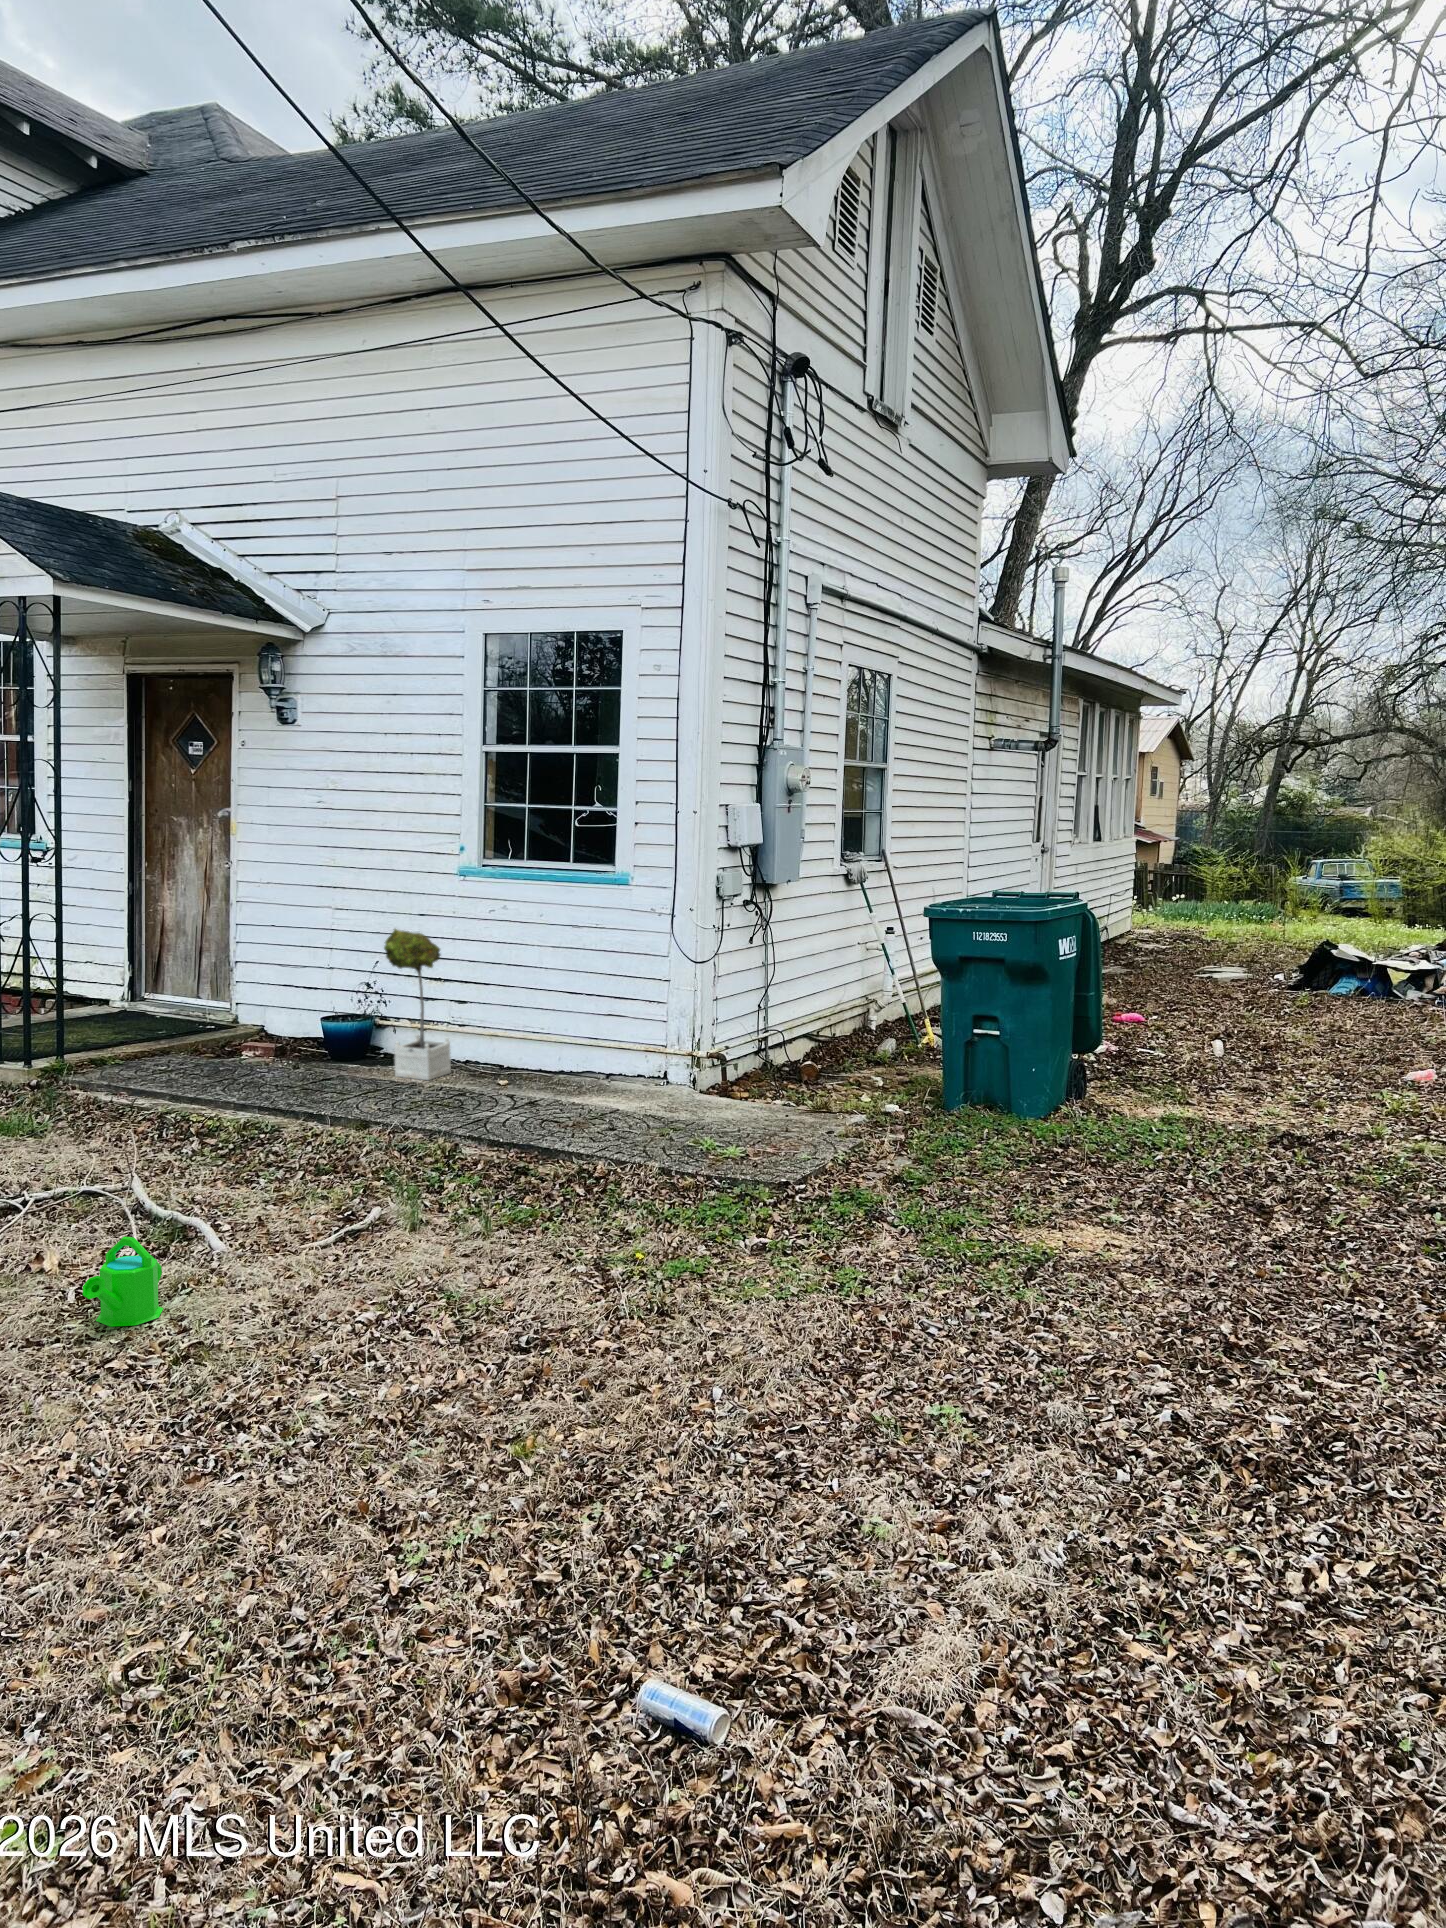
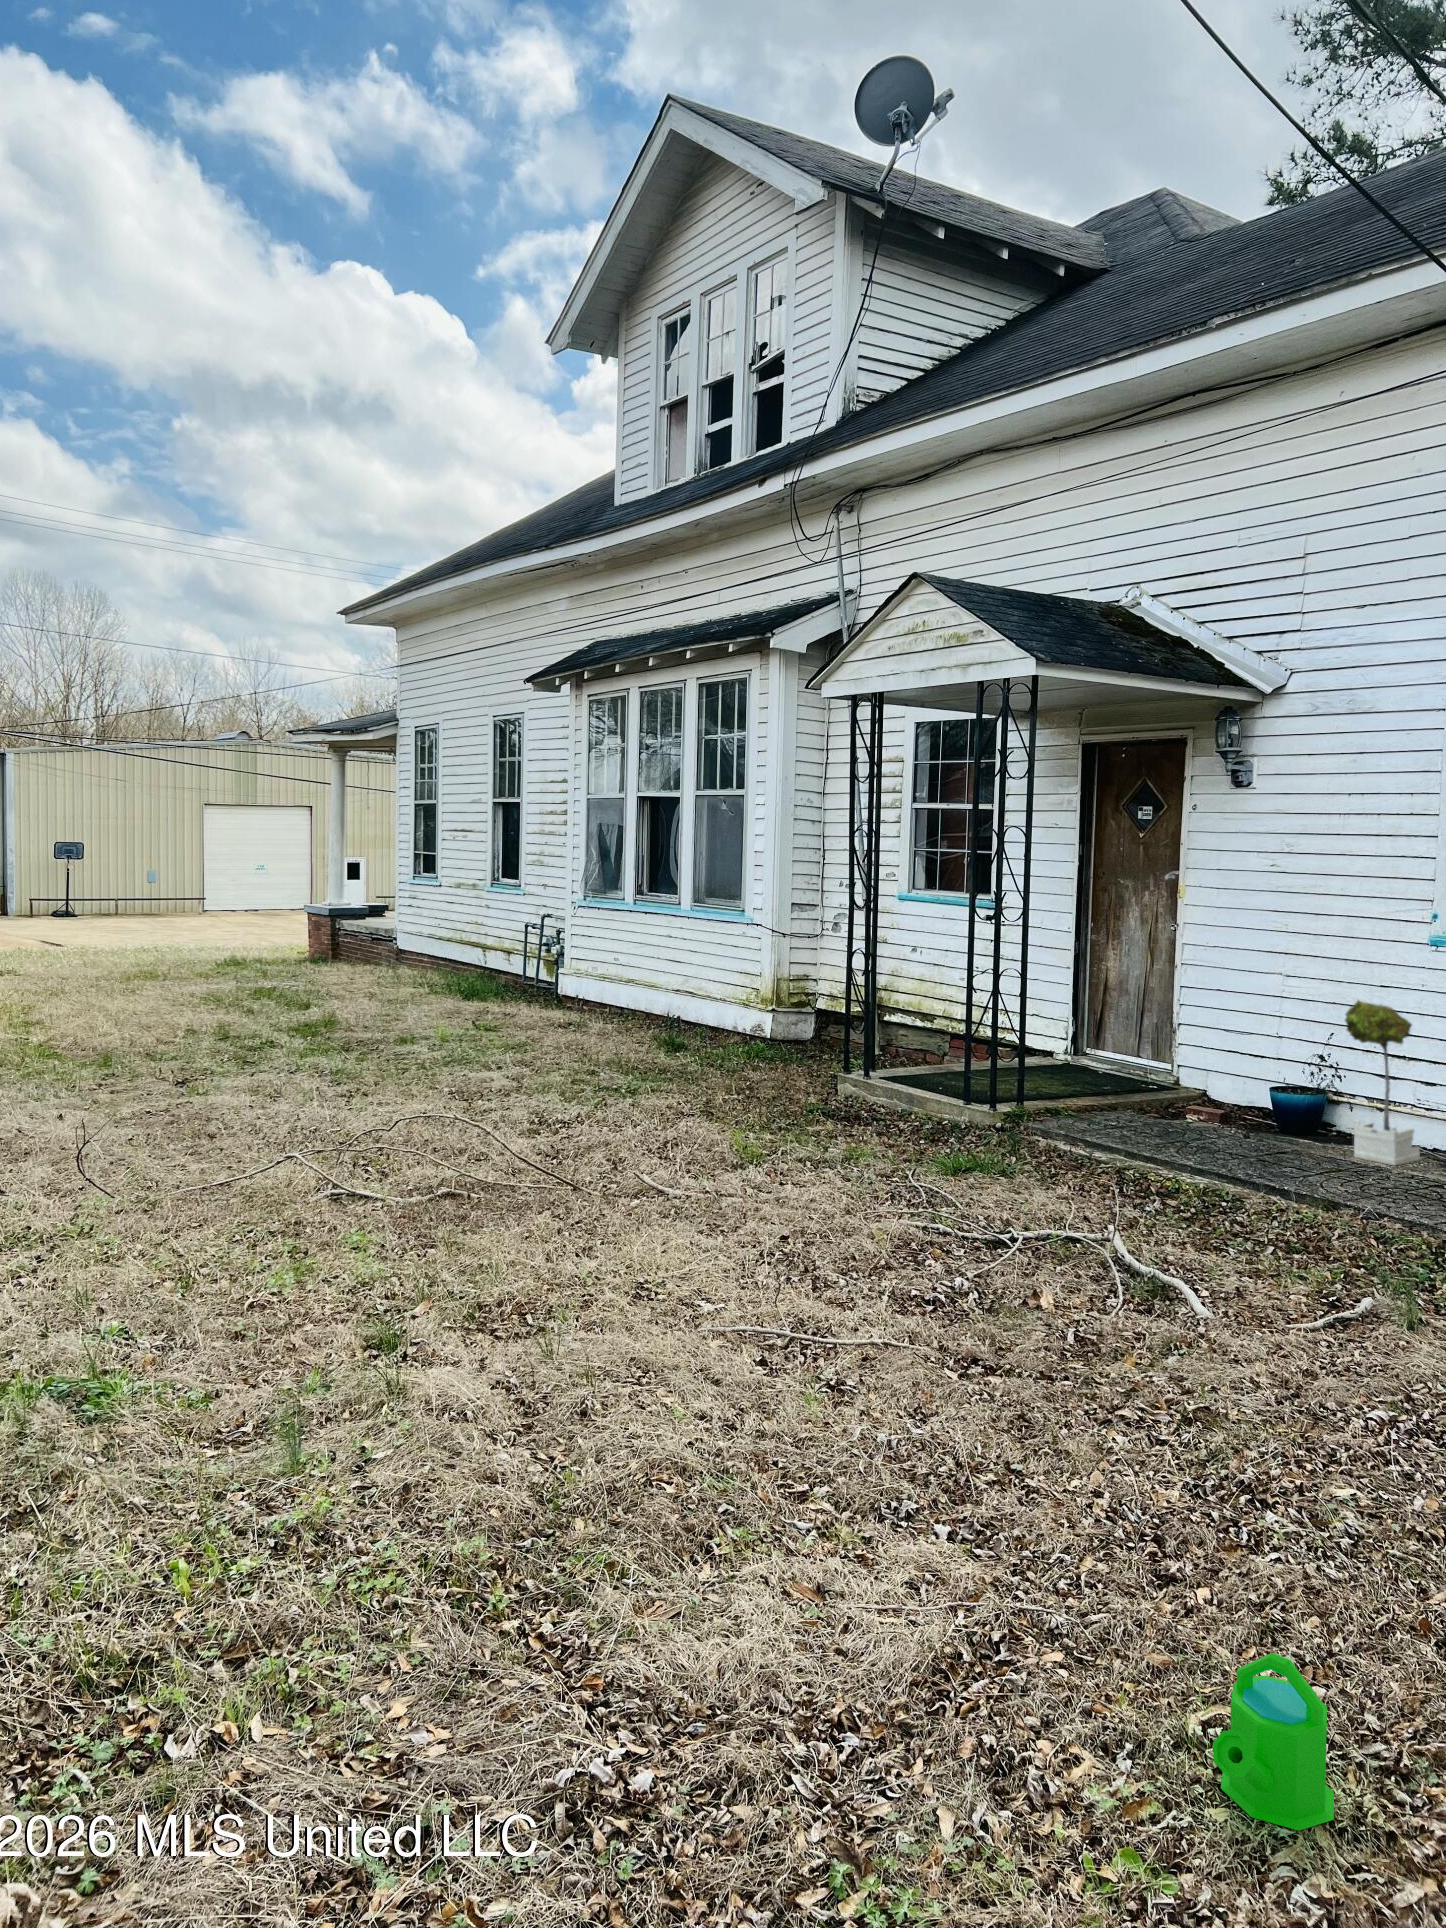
watering can: present [83,1237,163,1327] -> present [1213,1653,1334,1831]

